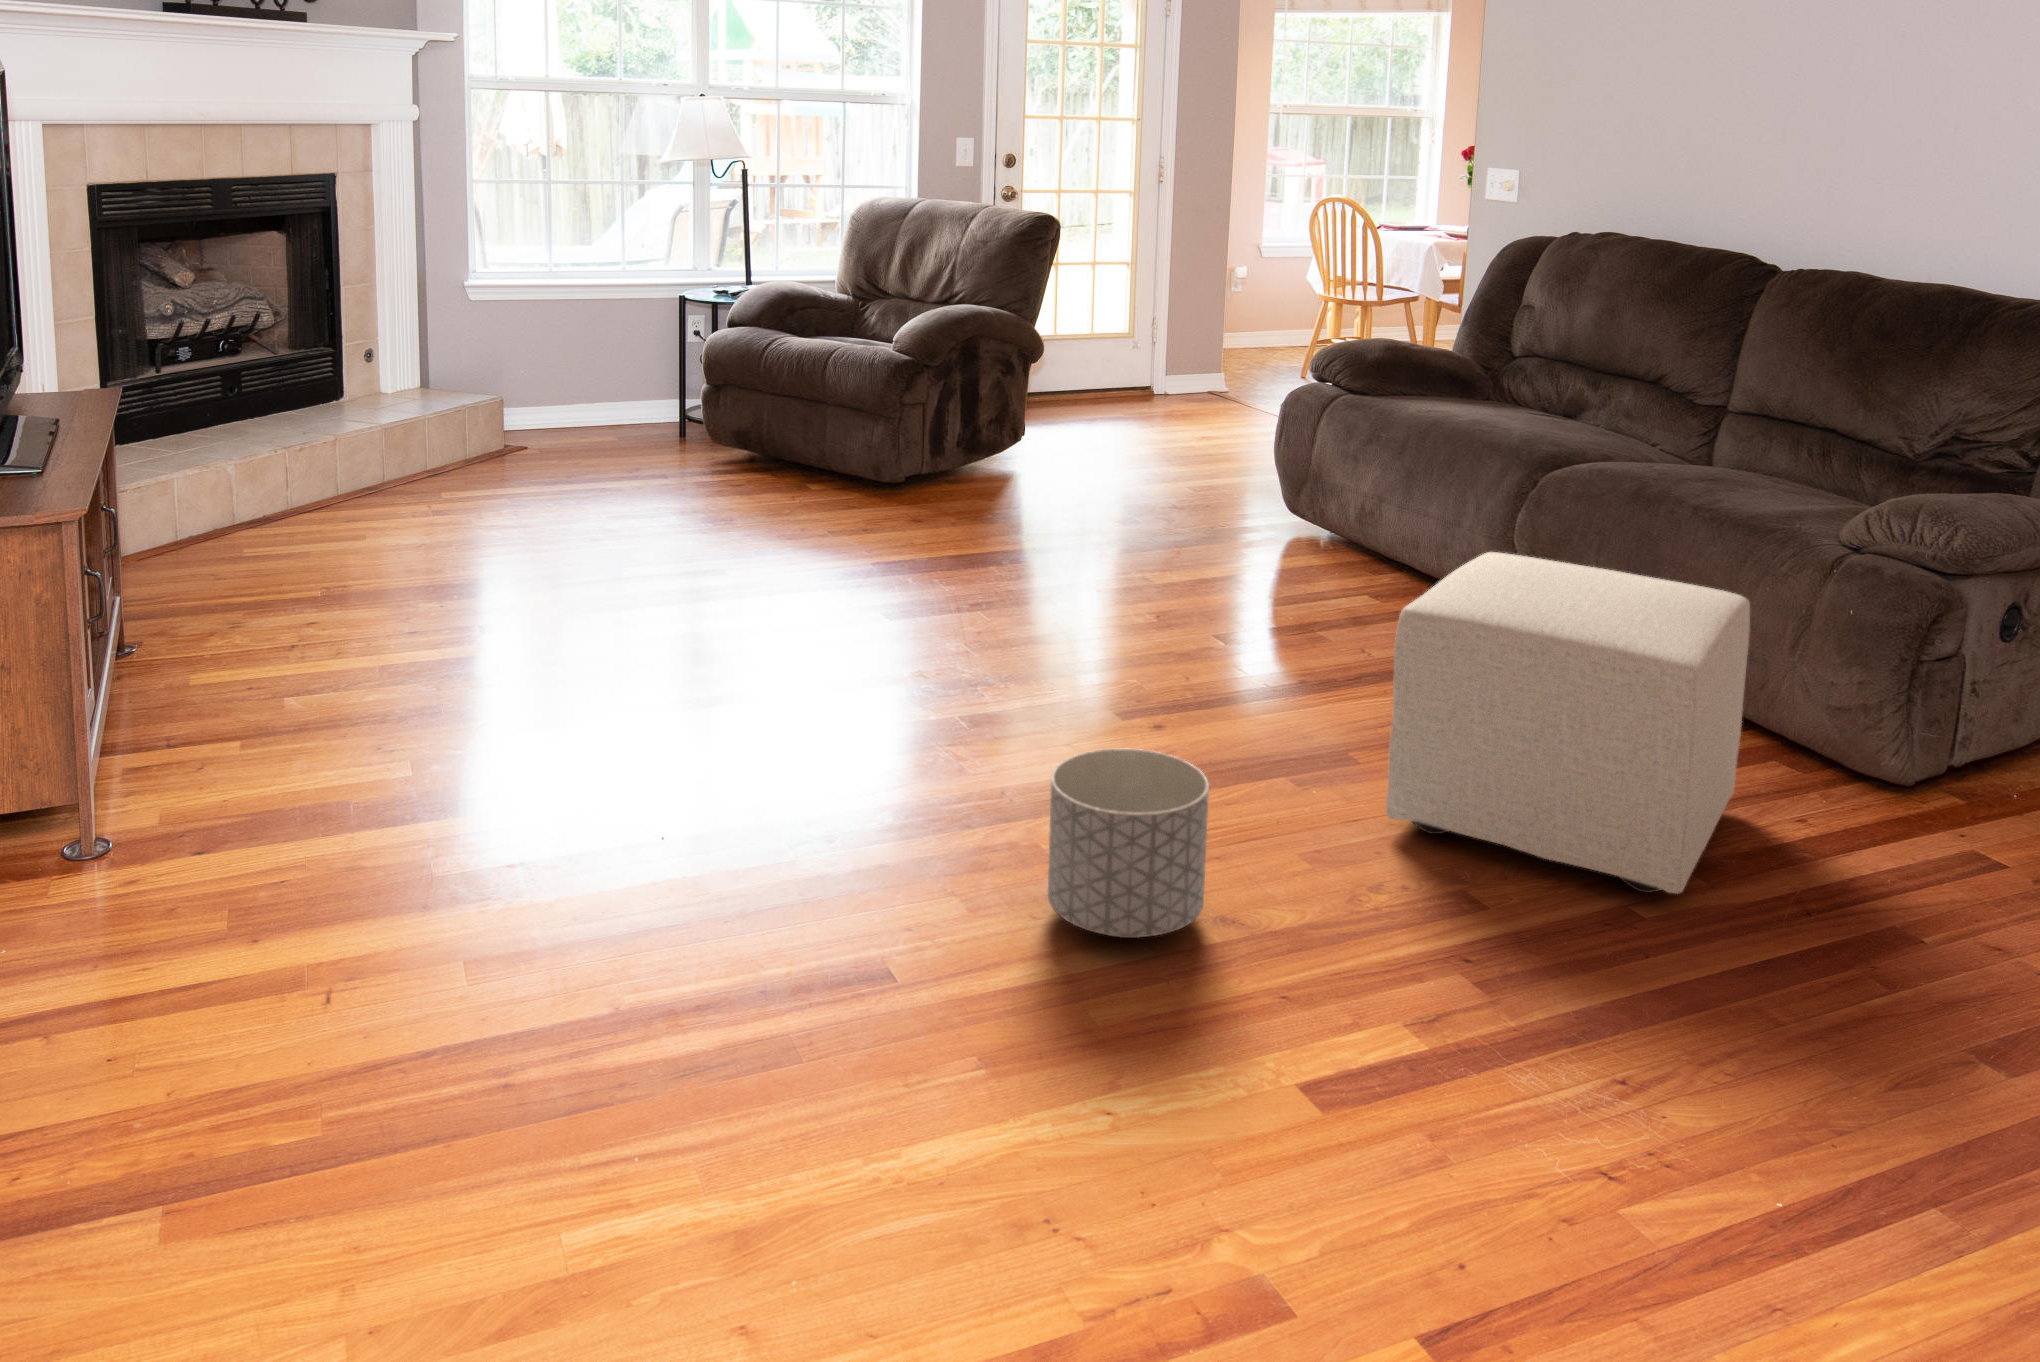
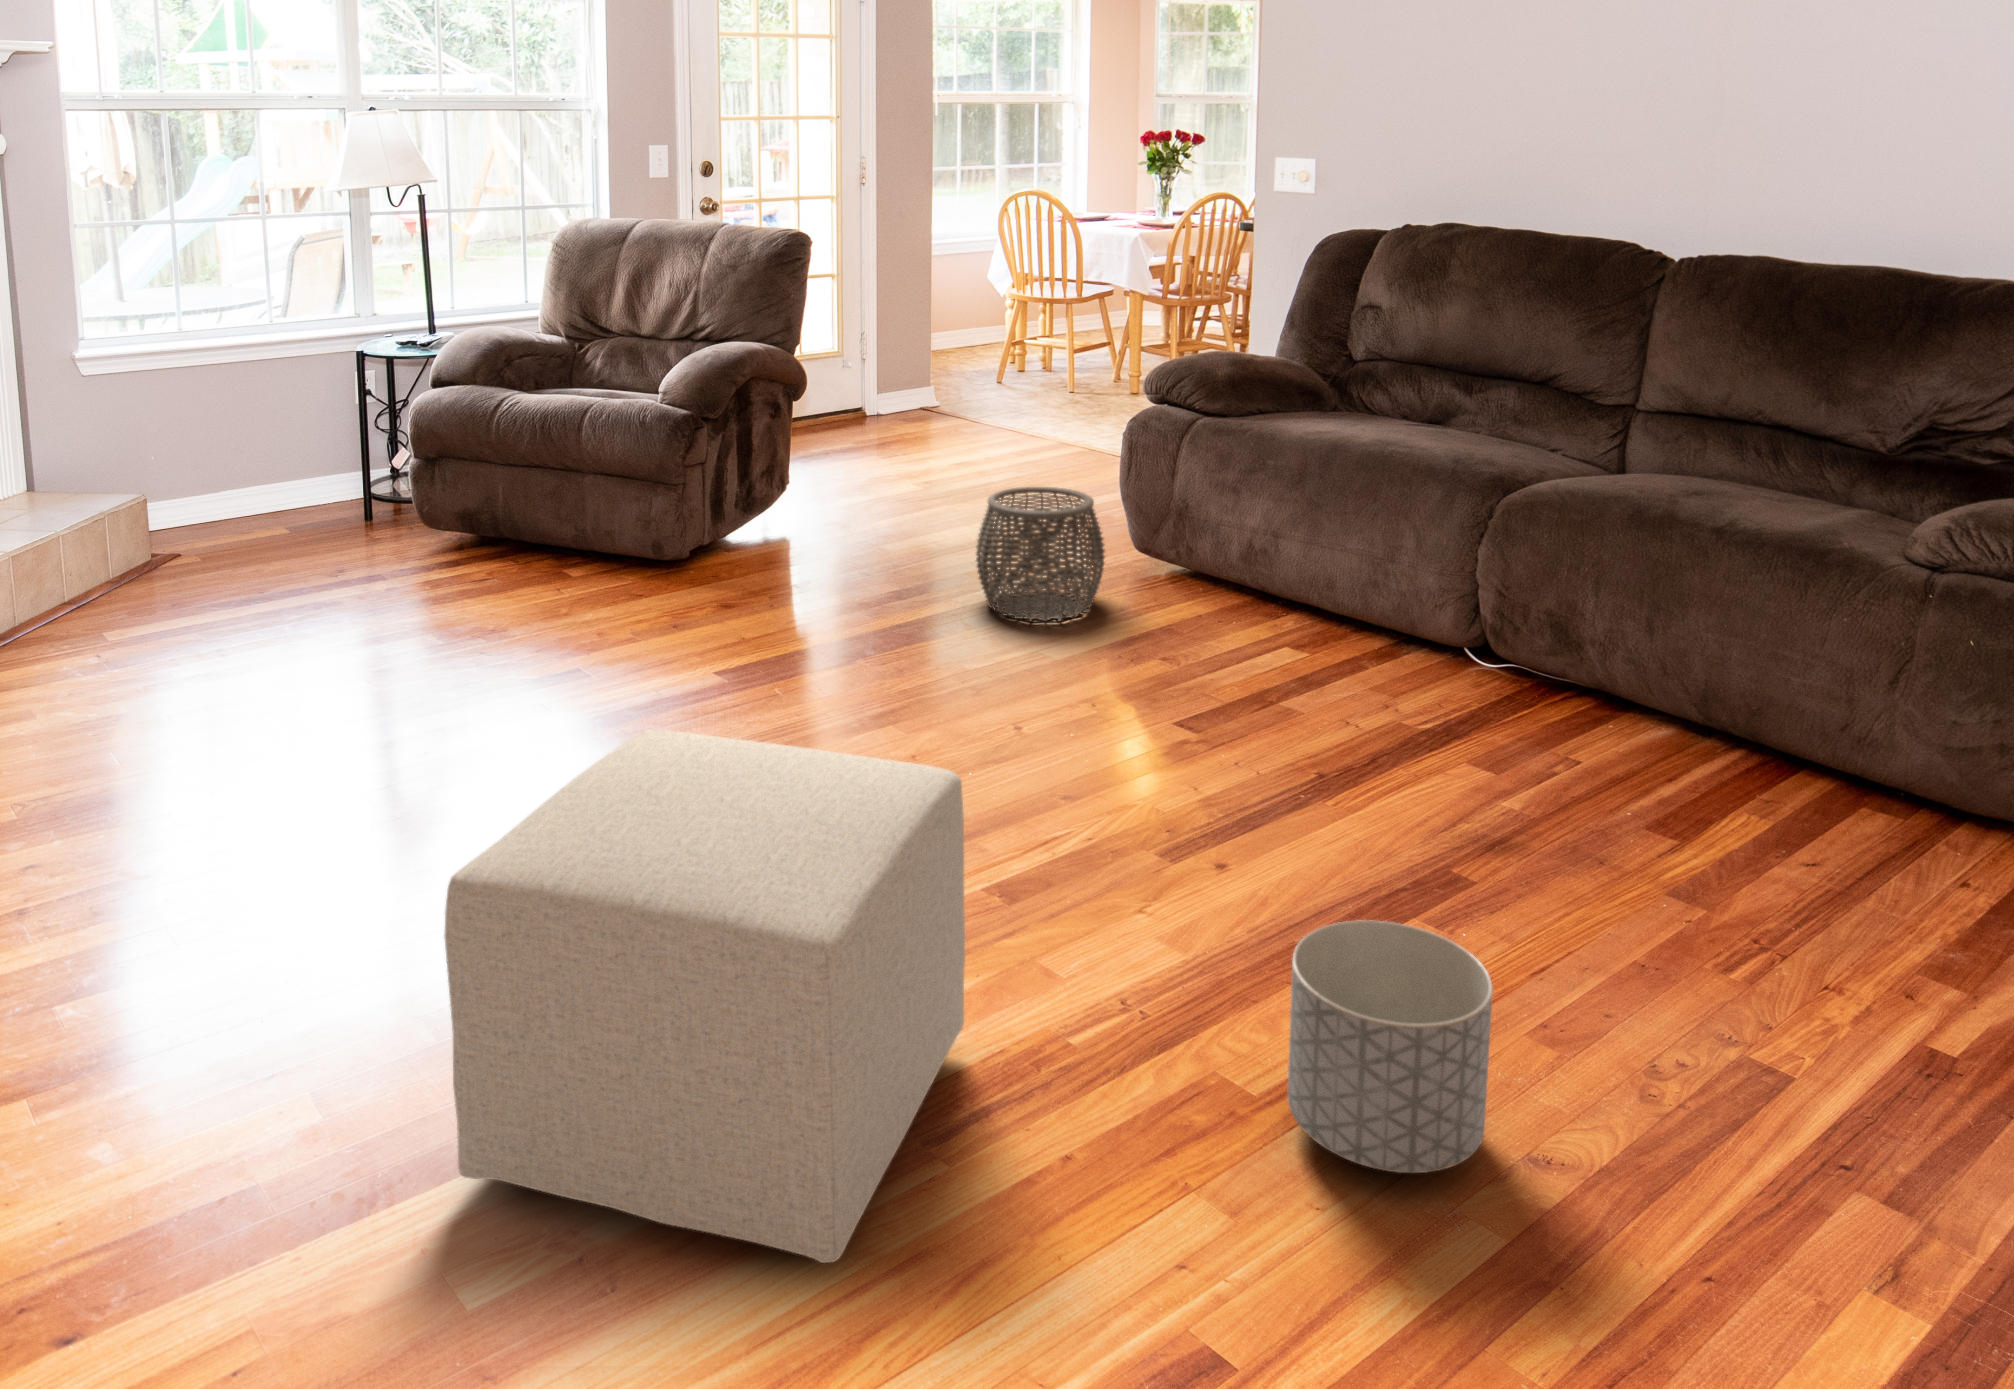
woven basket: none [1118,443,1235,561] -> present [976,487,1105,621]
ottoman: present [1386,552,1750,894] -> present [444,729,965,1263]

